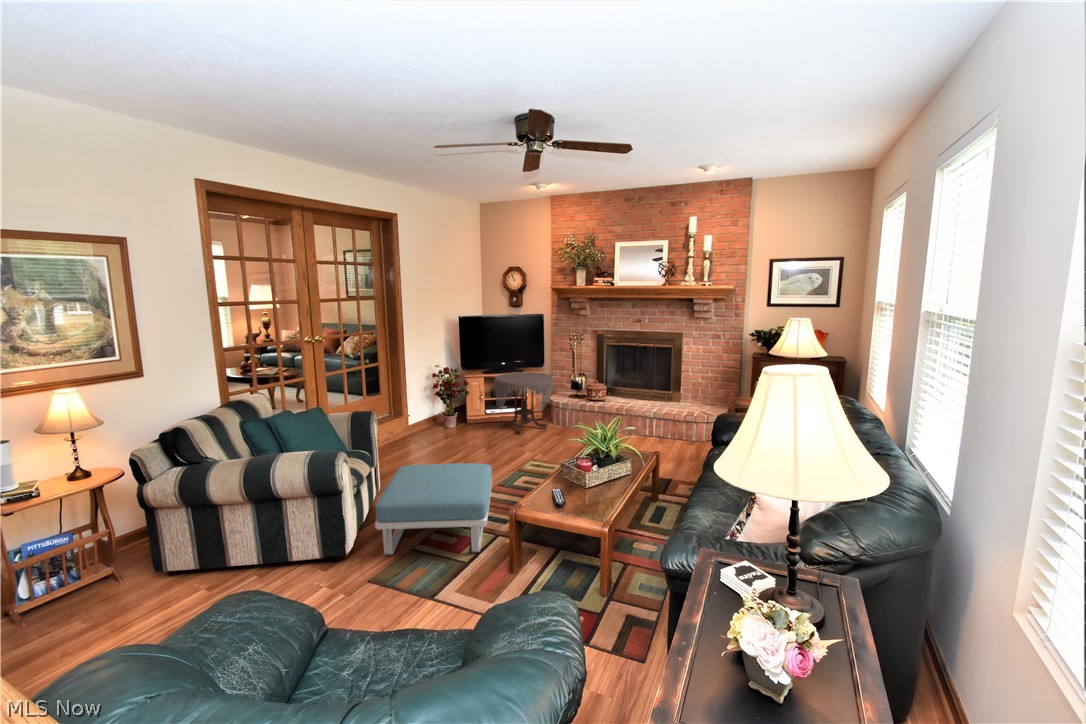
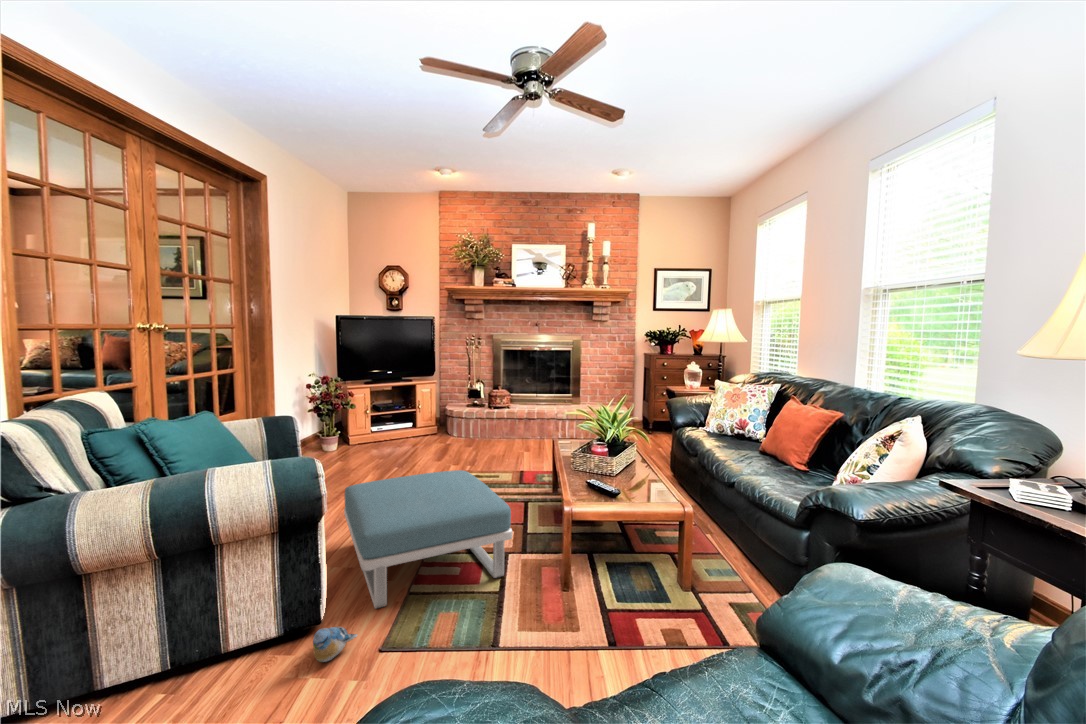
side table: present [494,372,554,434] -> none [388,381,460,451]
plush toy: none [326,560,359,580] -> present [313,627,357,662]

